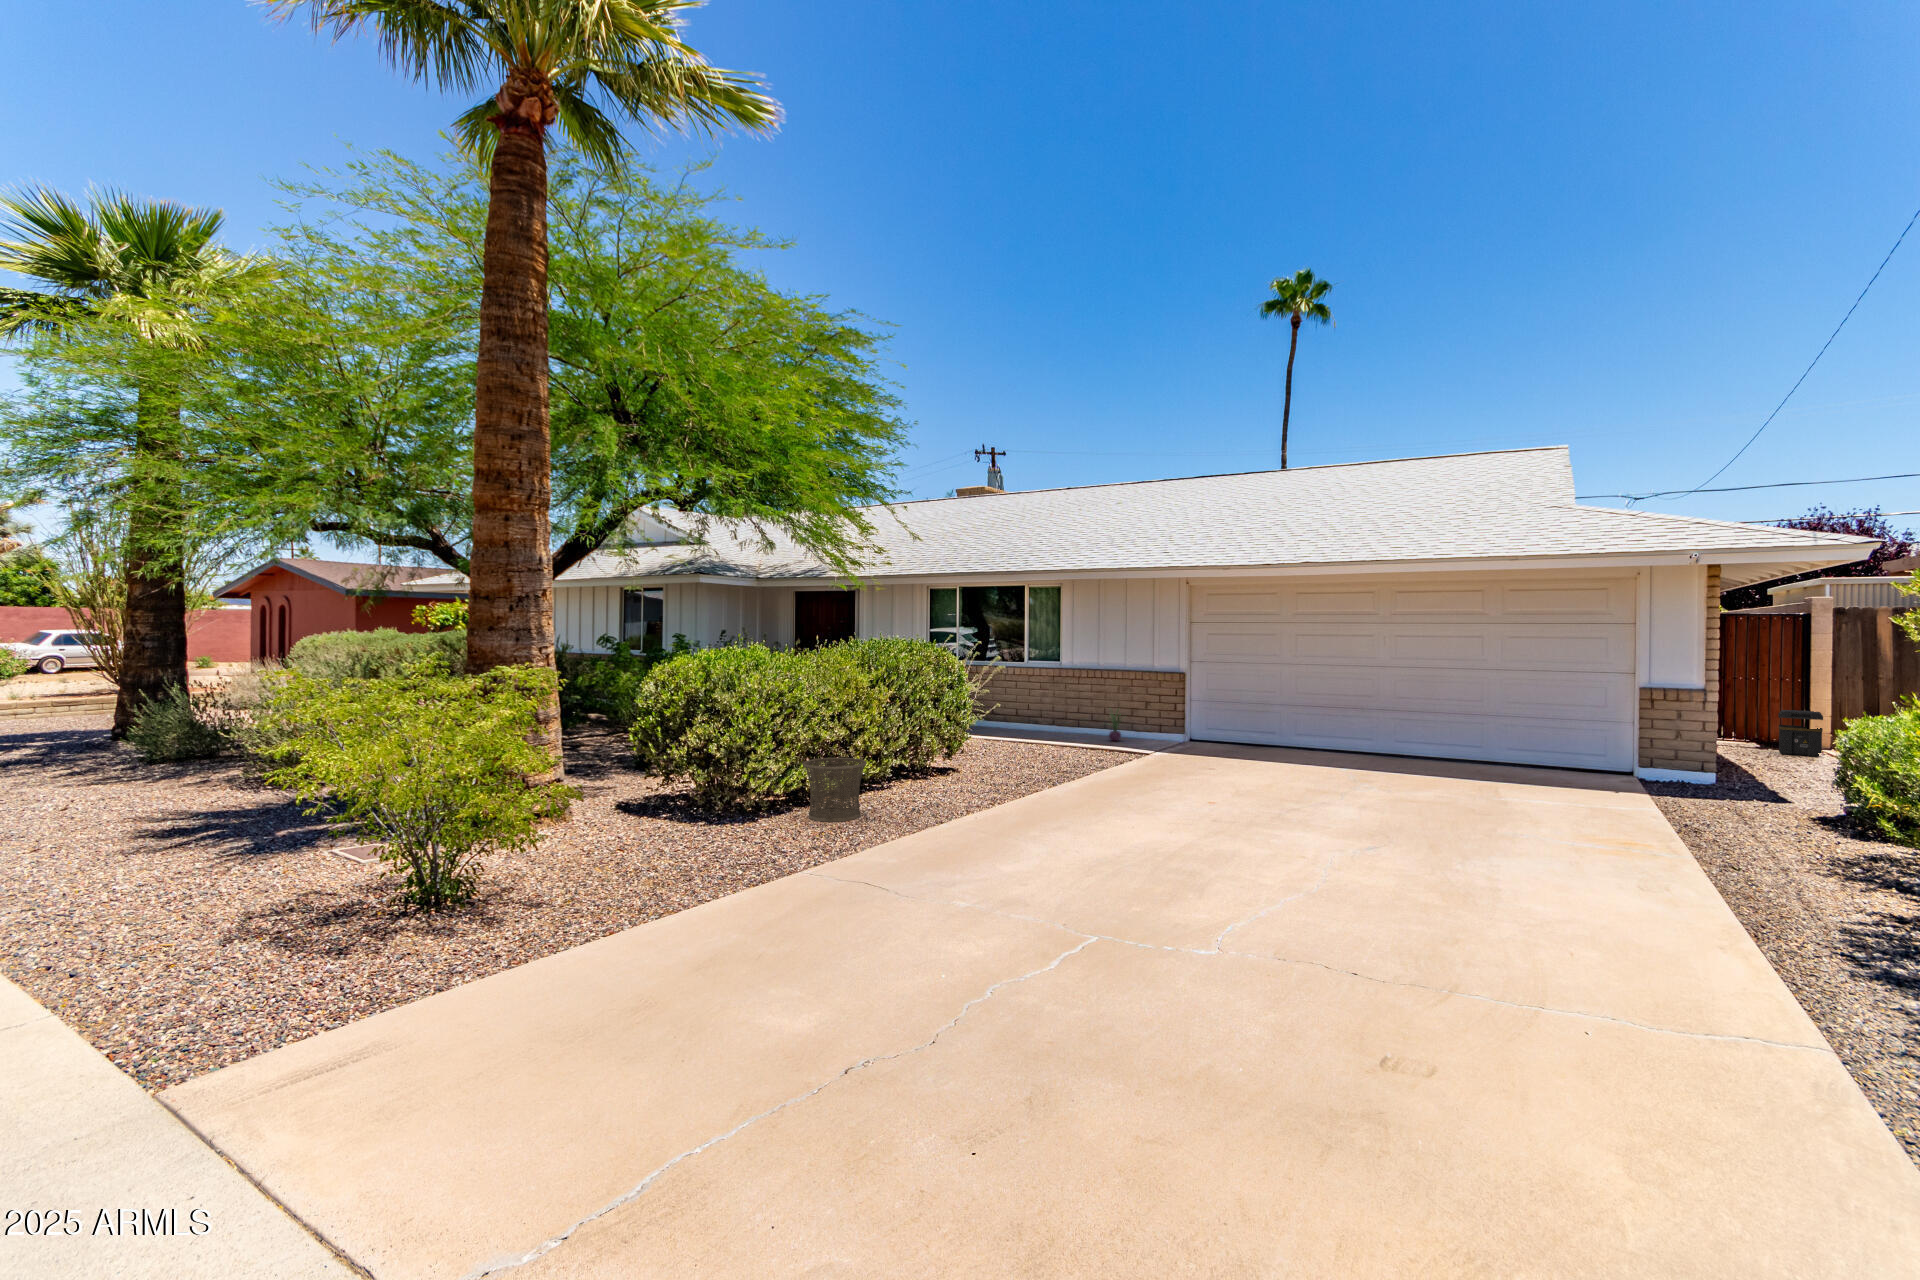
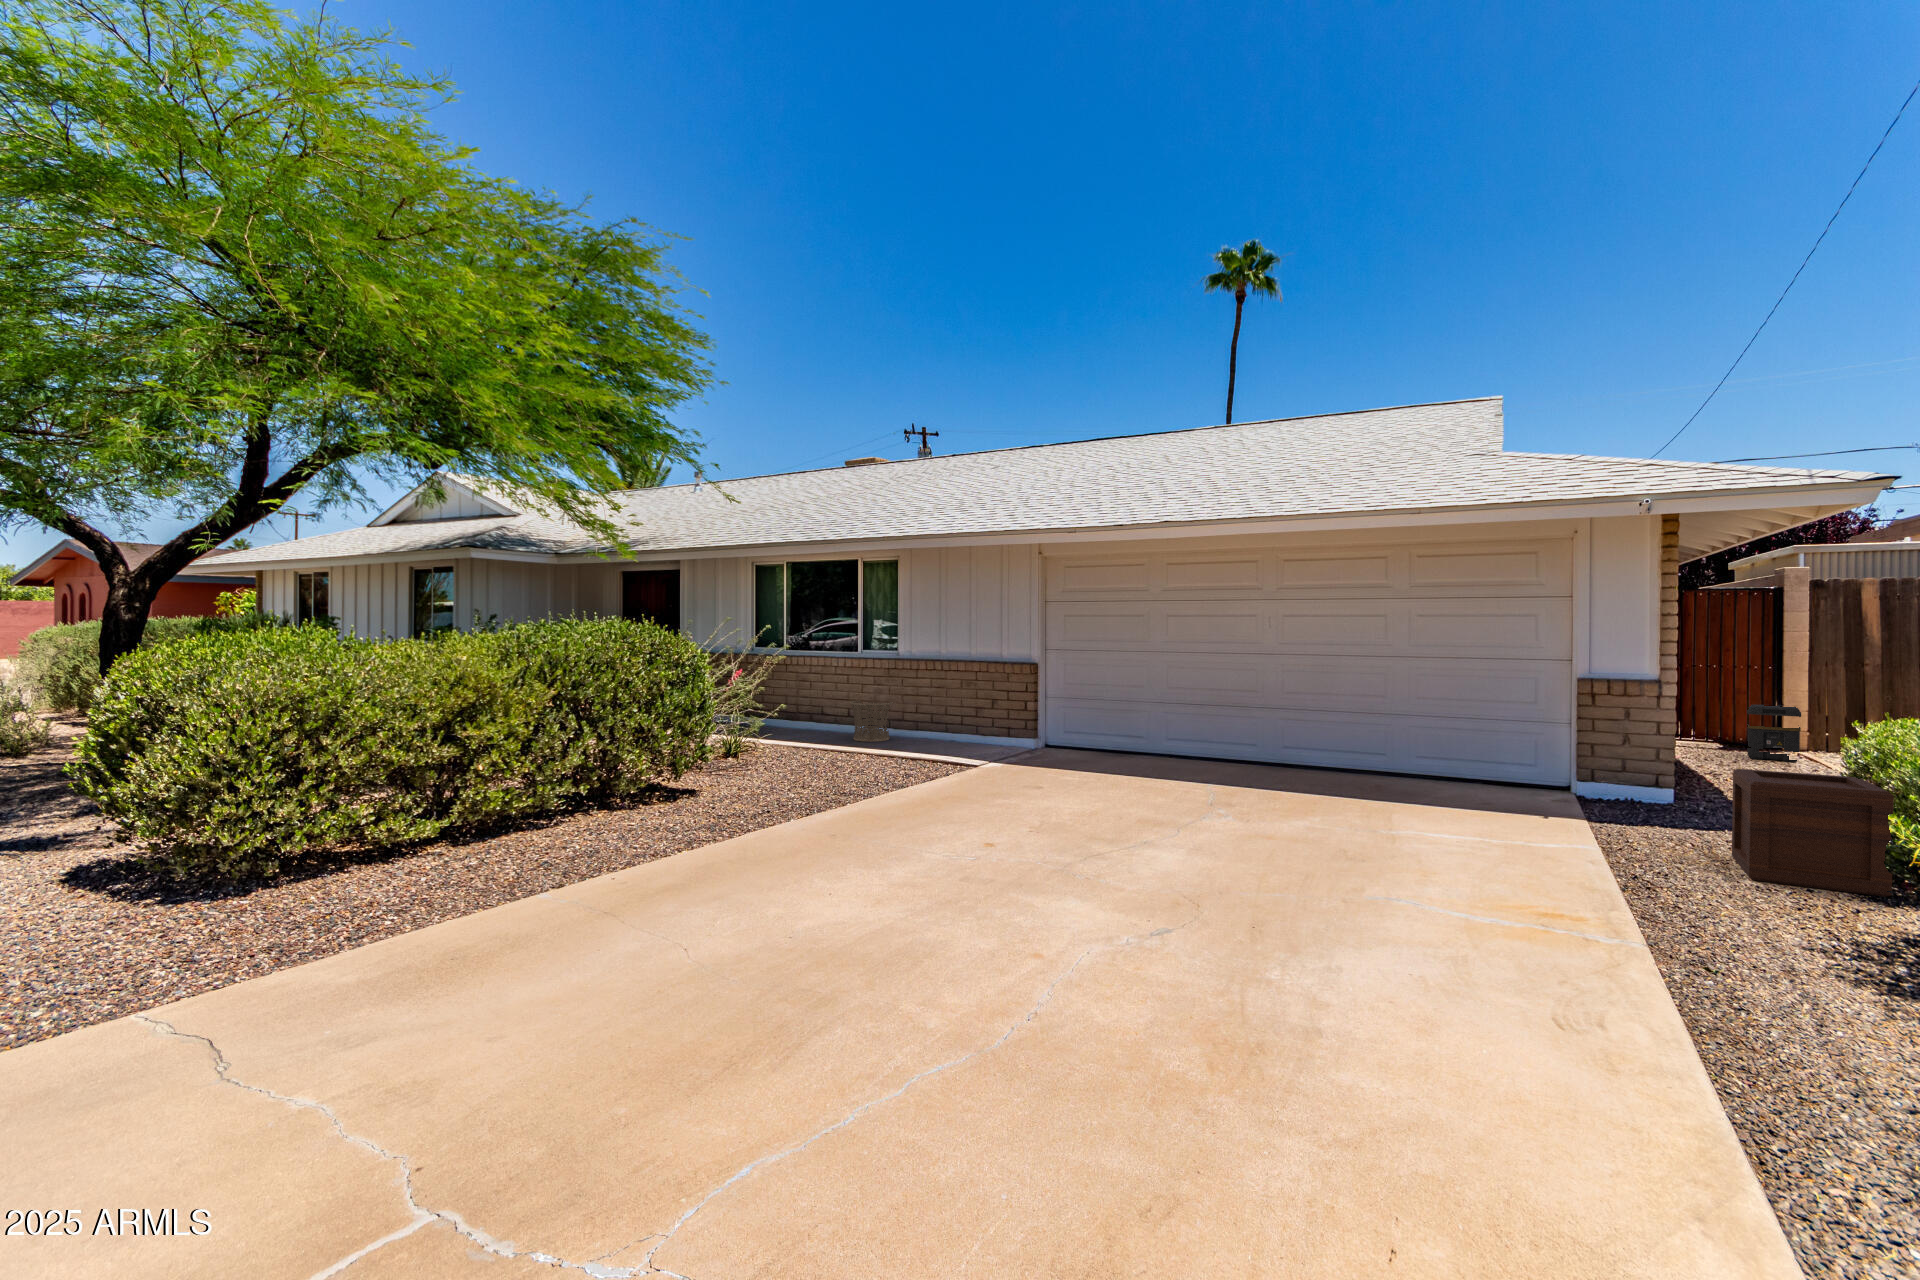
decorative plant: present [1109,708,1121,741] -> none [933,706,976,748]
wooden crate: none [1757,753,1866,837] -> present [1732,769,1894,897]
basket: present [803,758,867,822] -> present [850,700,893,742]

